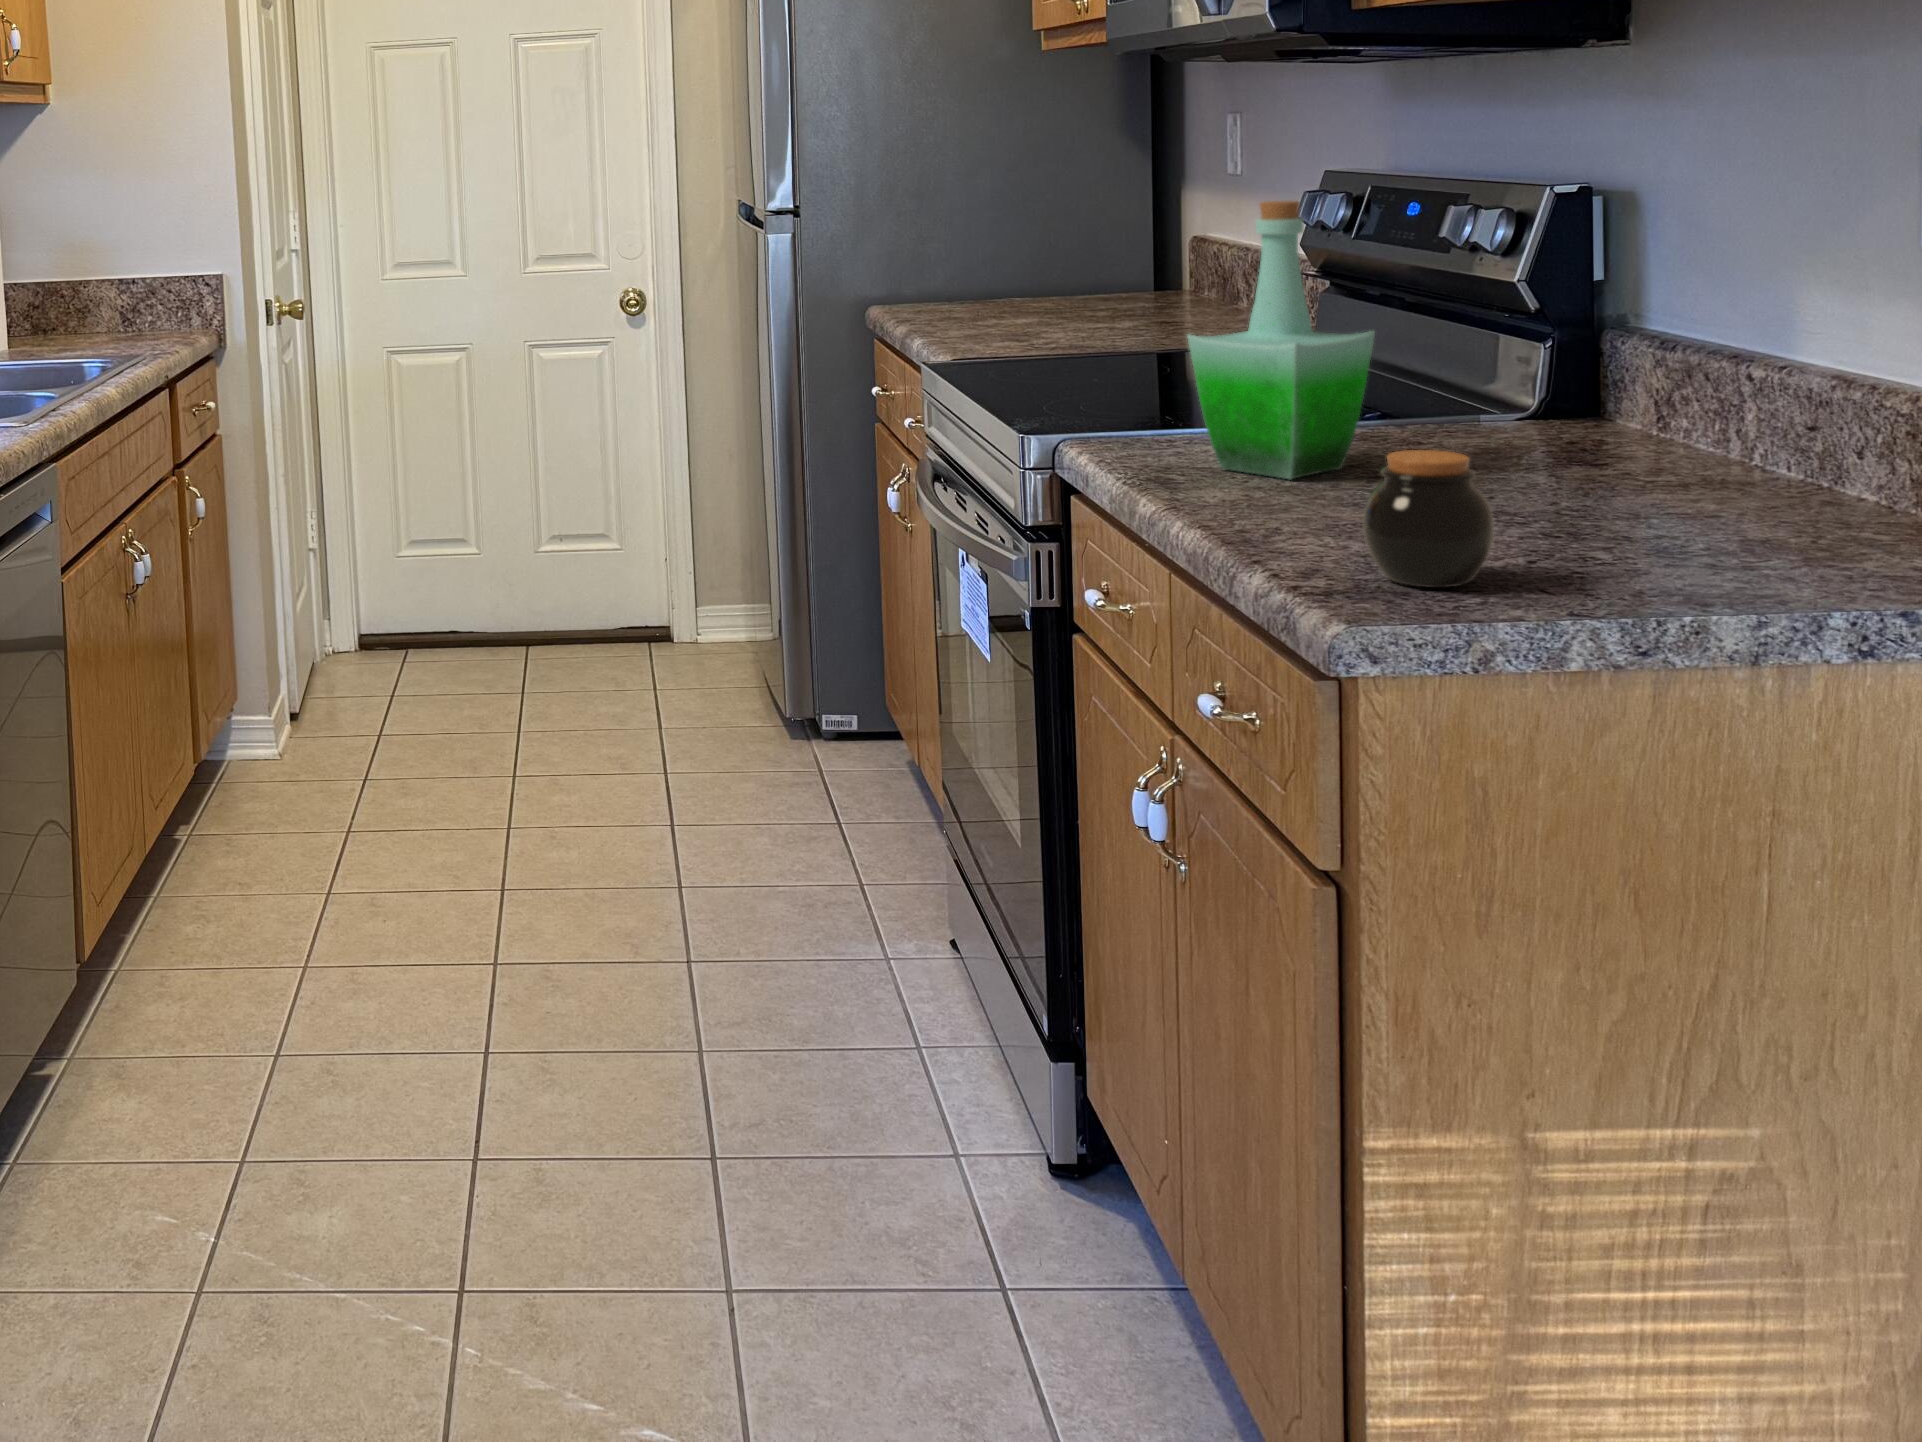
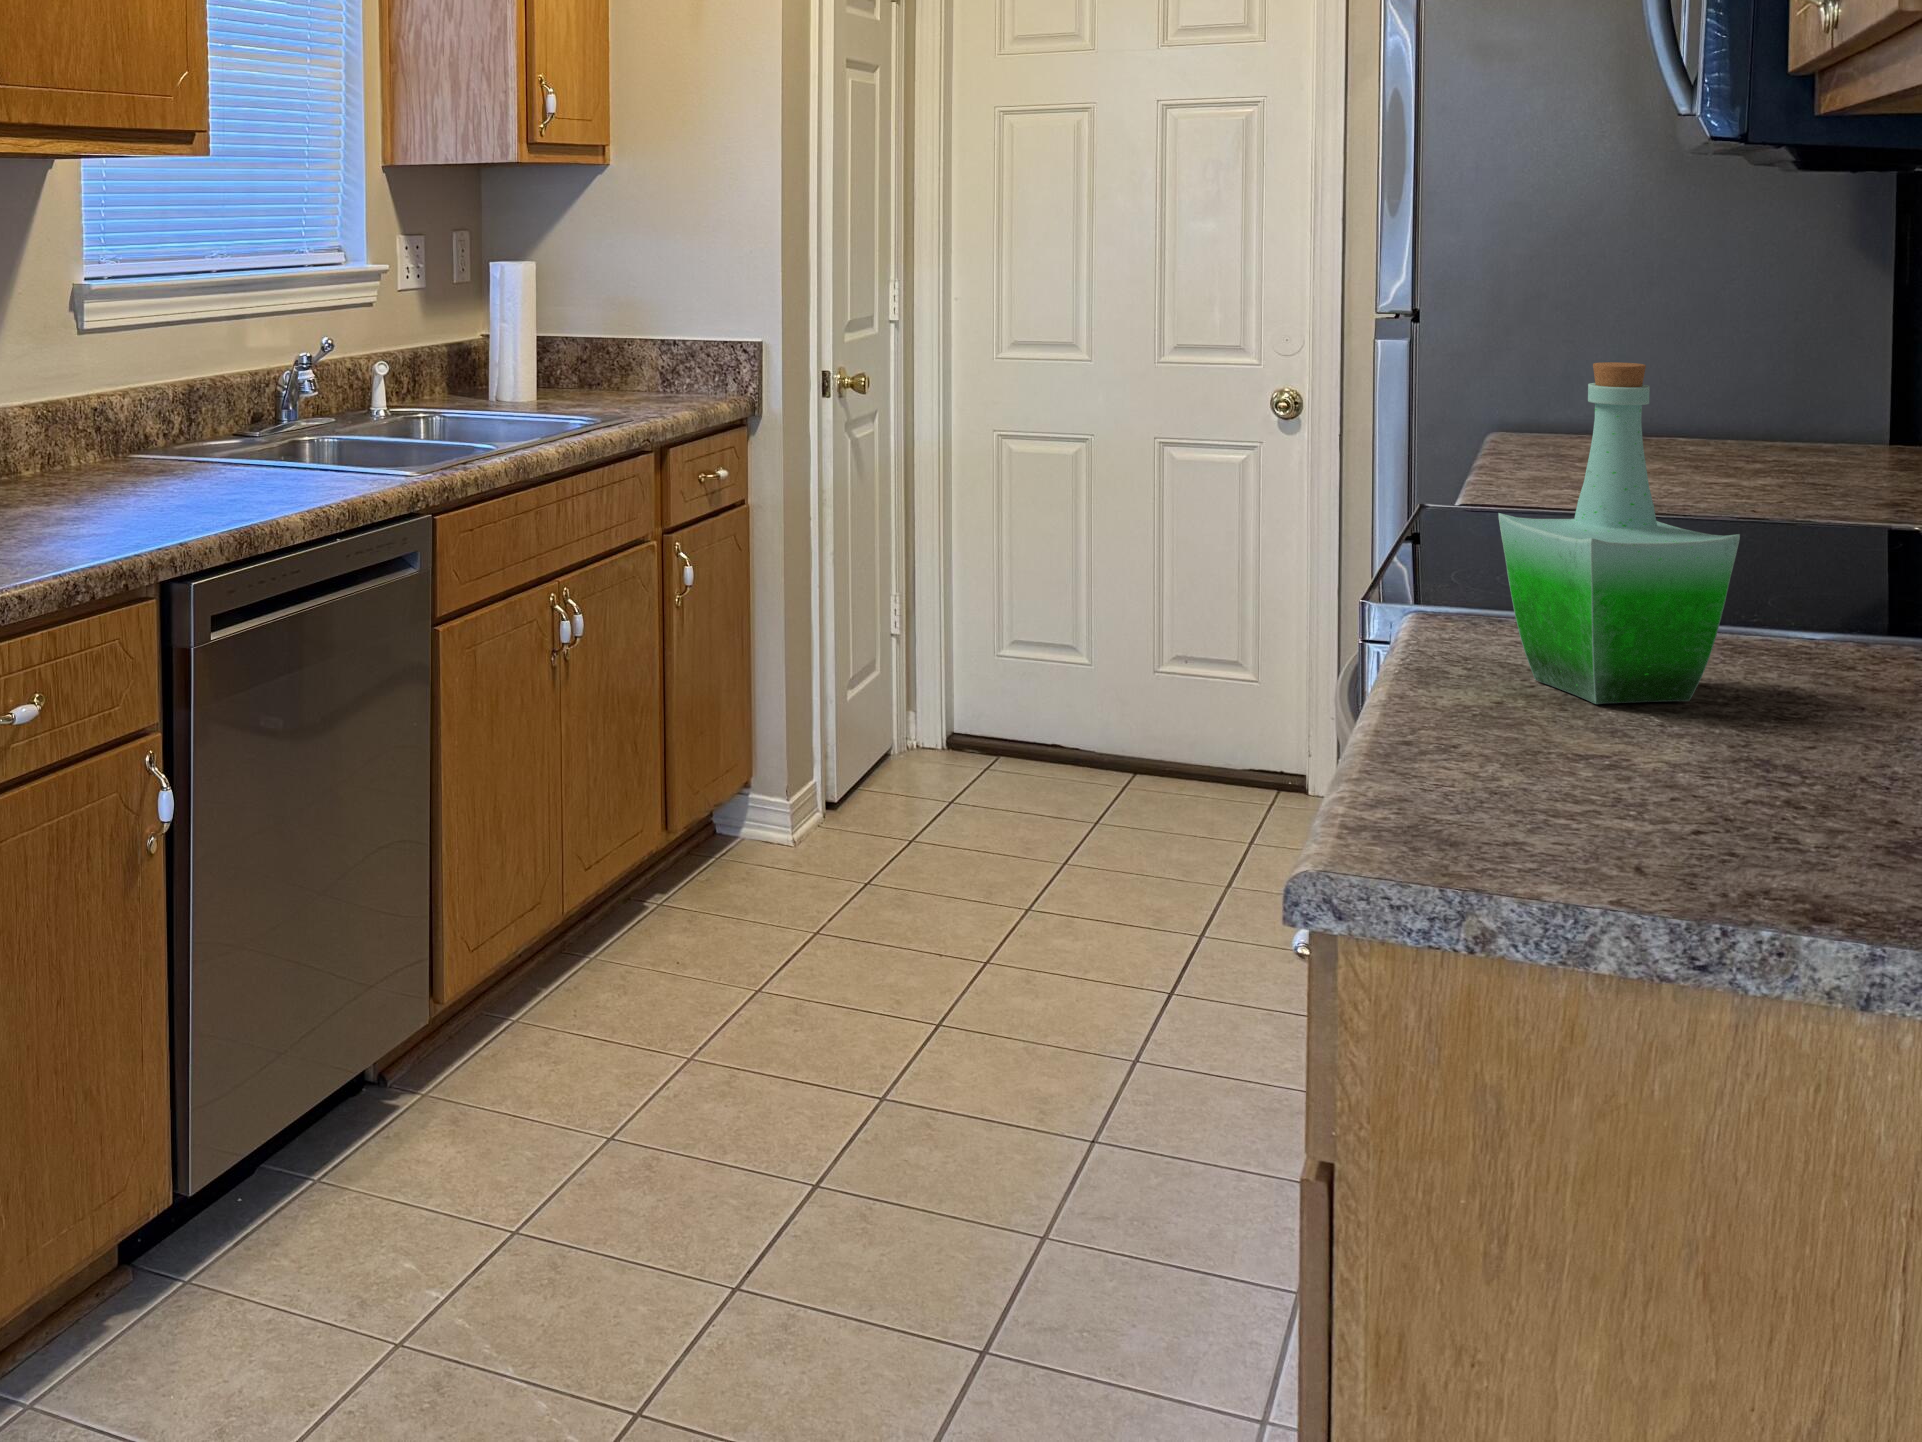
jar: present [1363,450,1494,588] -> none [1438,679,1595,850]

